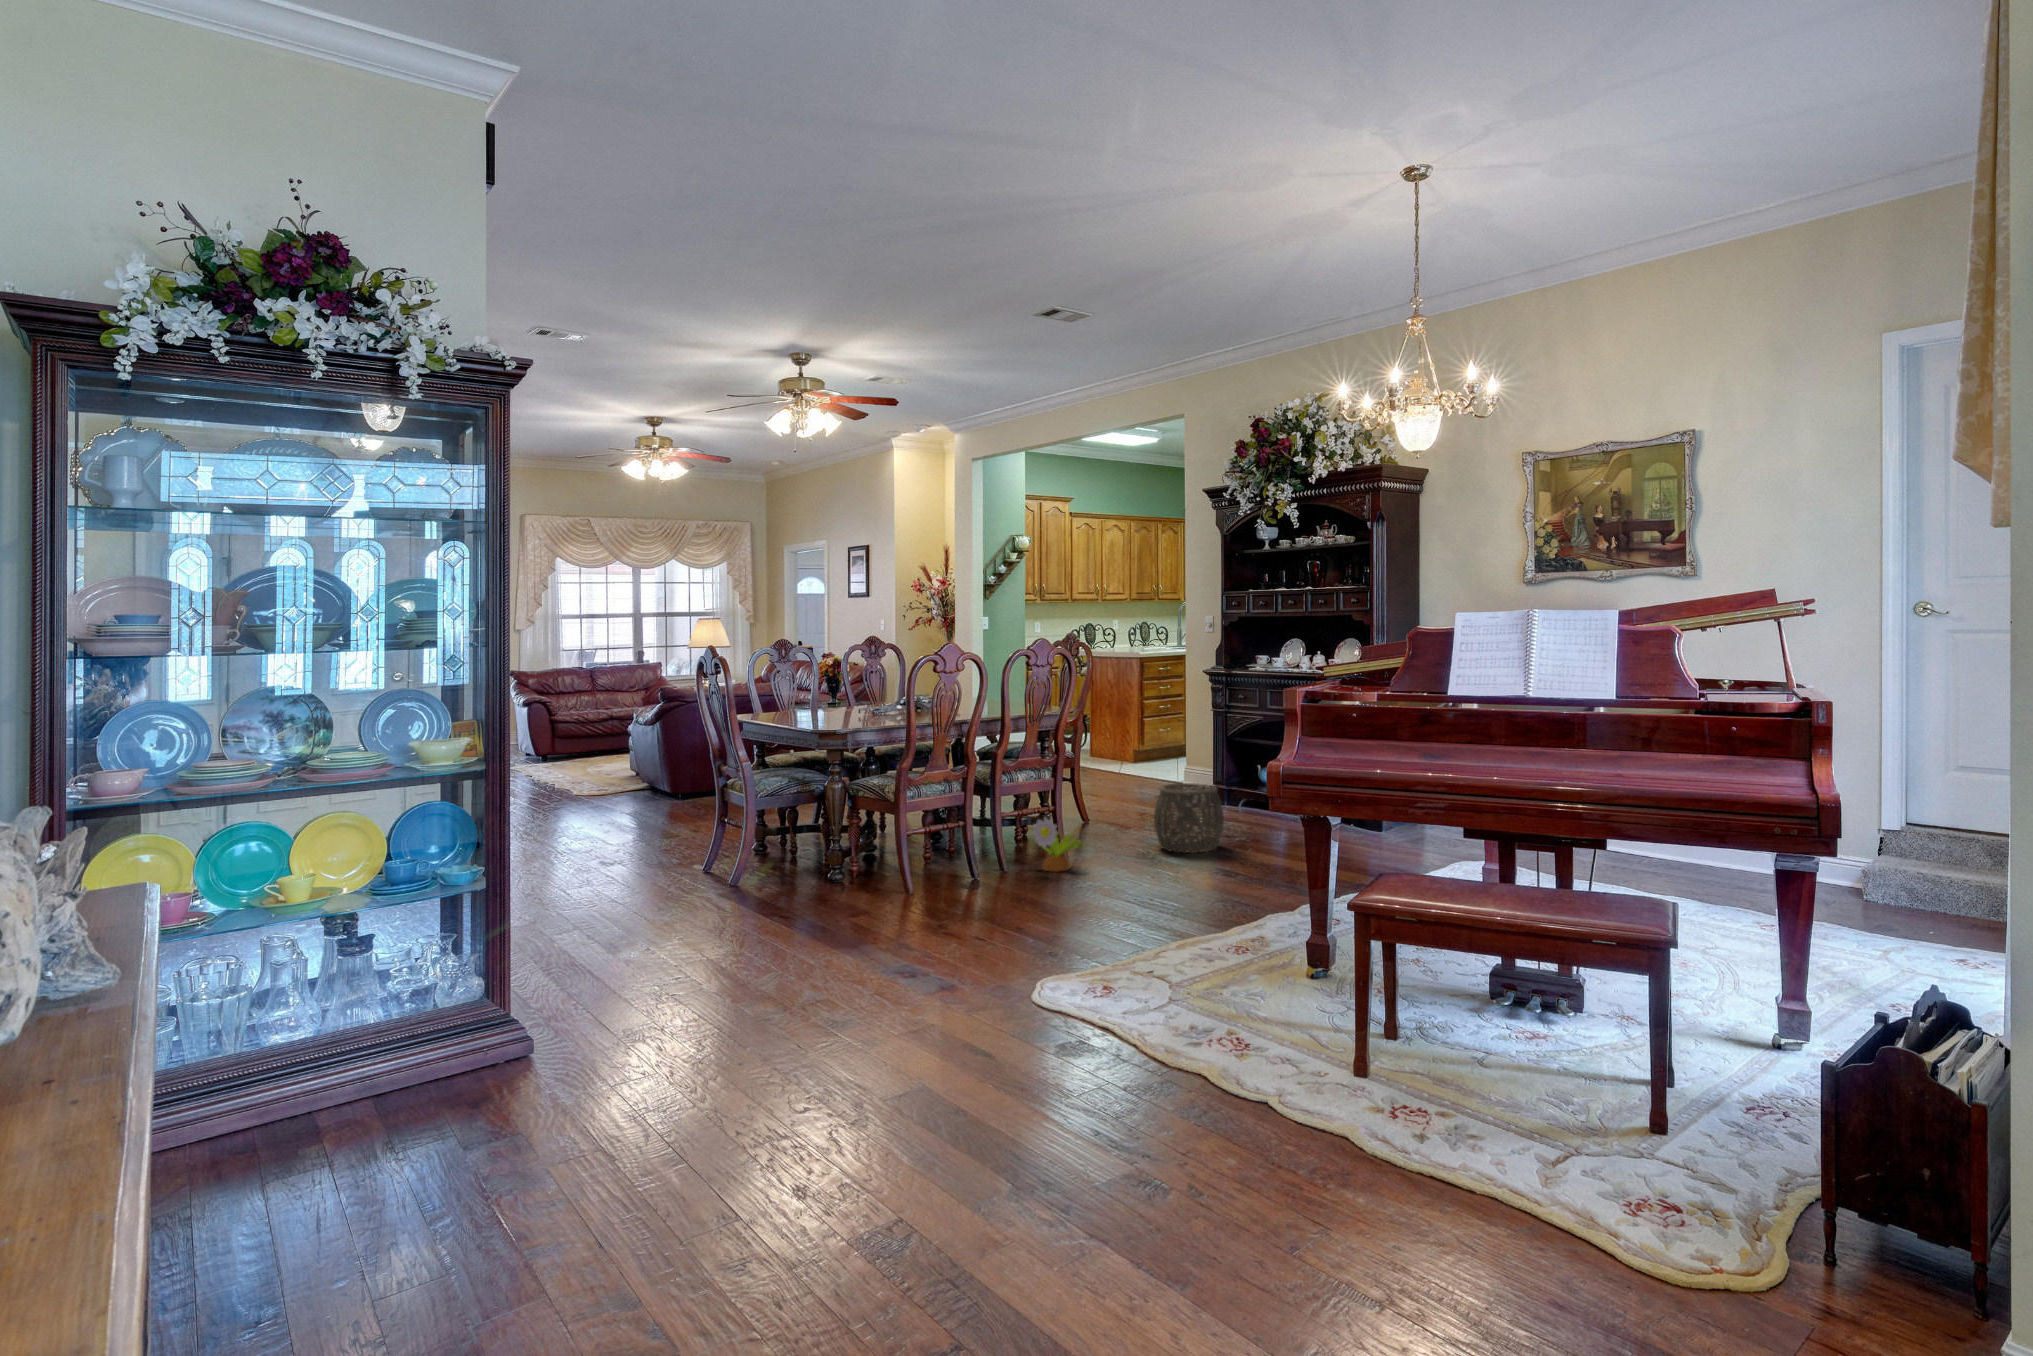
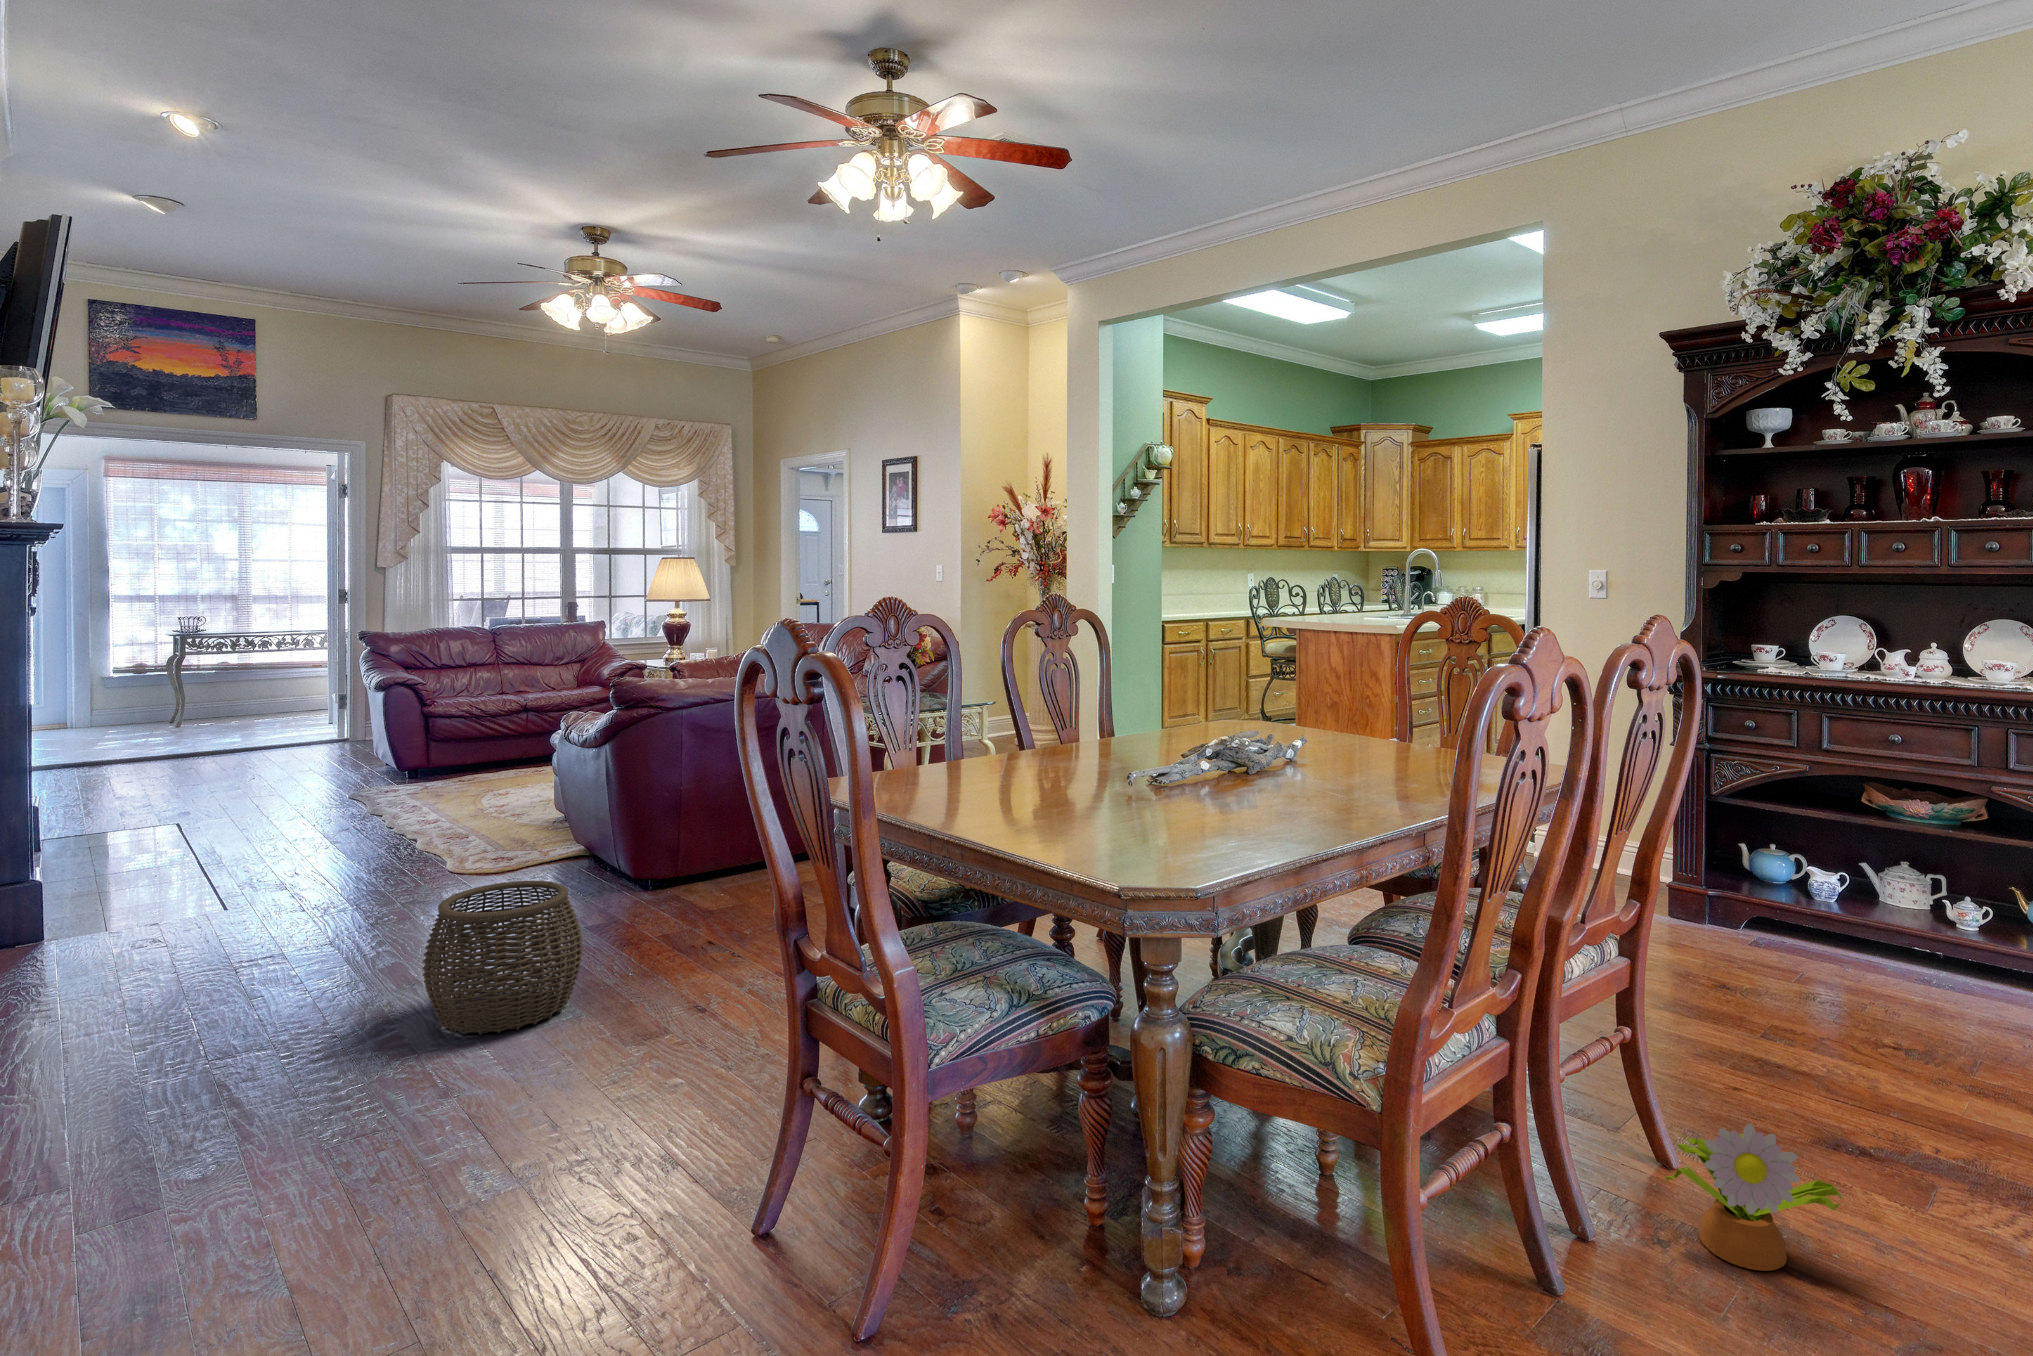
woven basket: present [1154,783,1224,853] -> present [422,881,583,1035]

